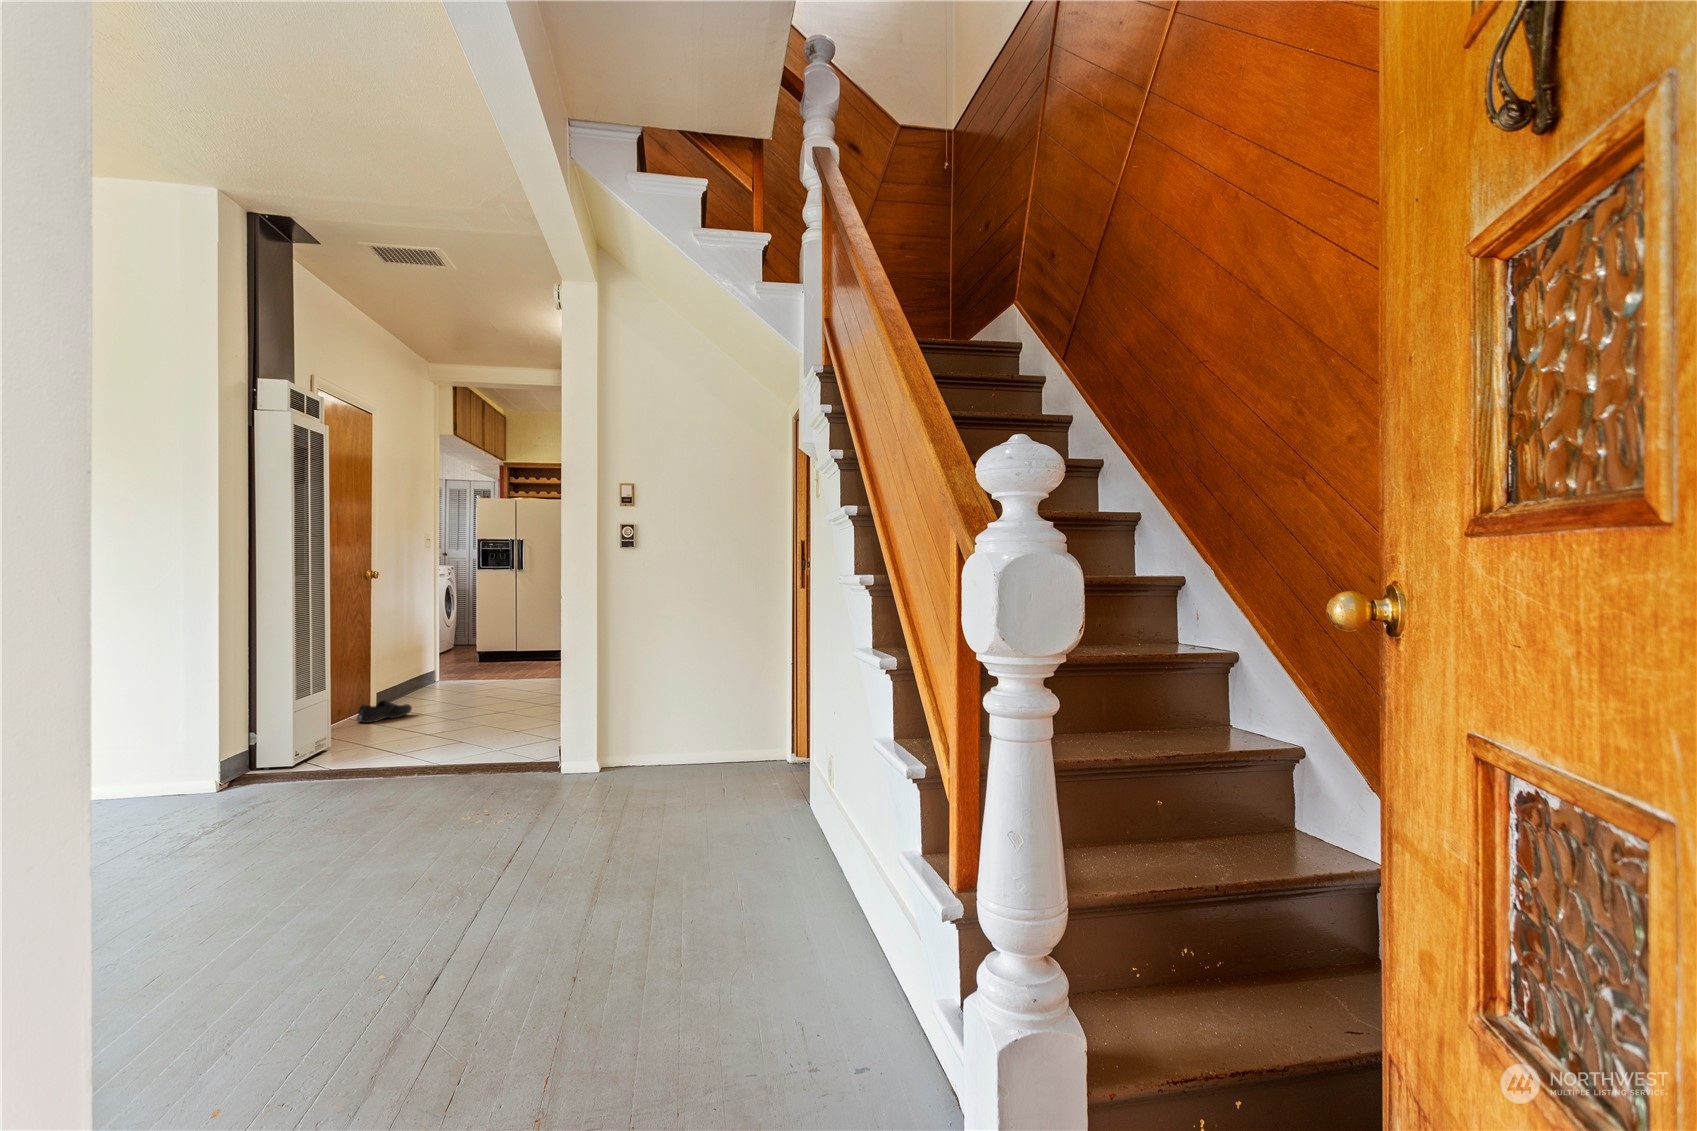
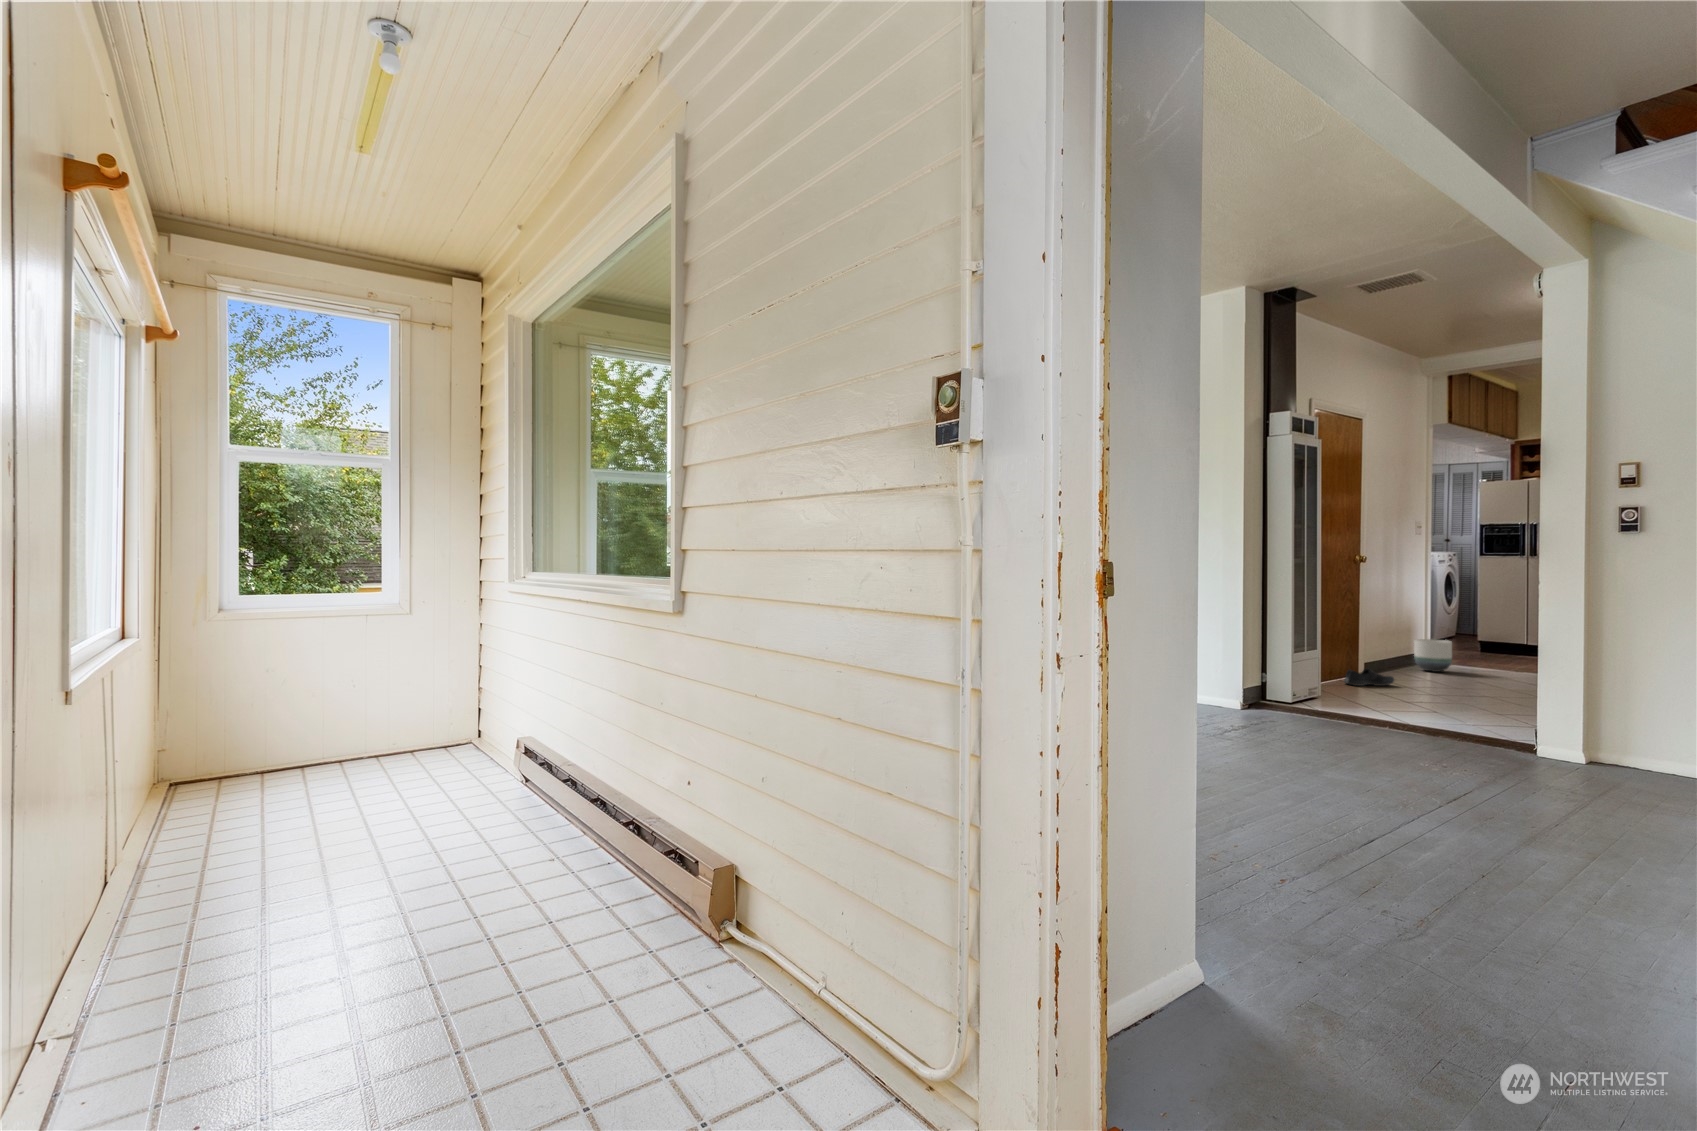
planter: none [427,656,462,690] -> present [1414,639,1452,672]

